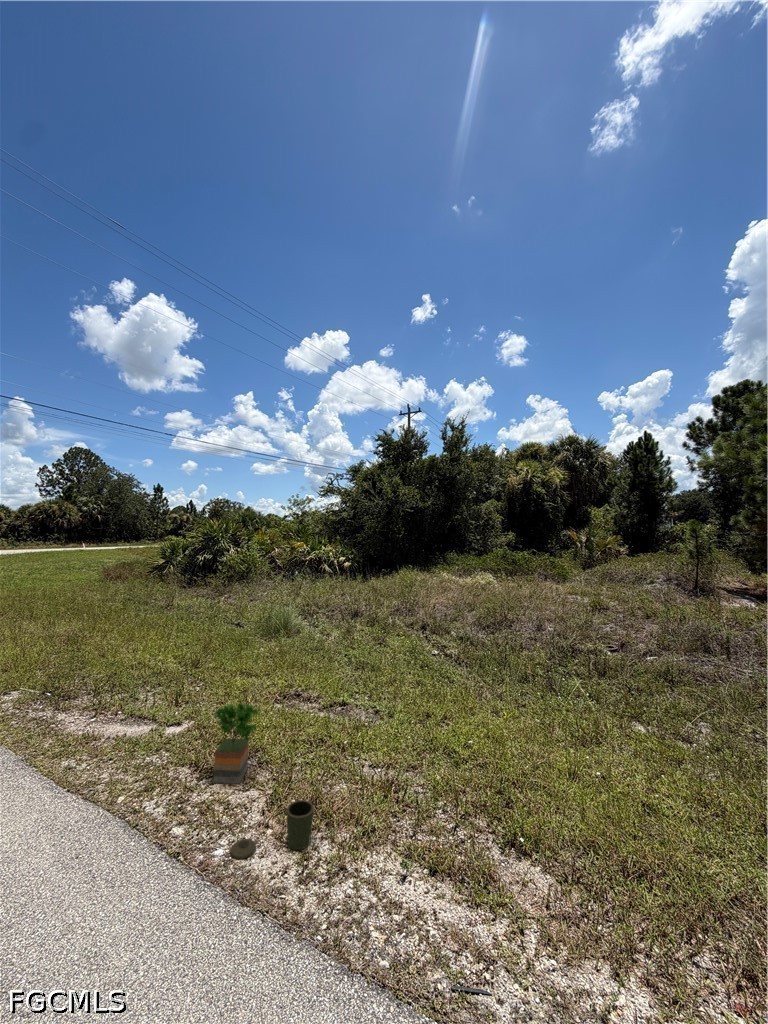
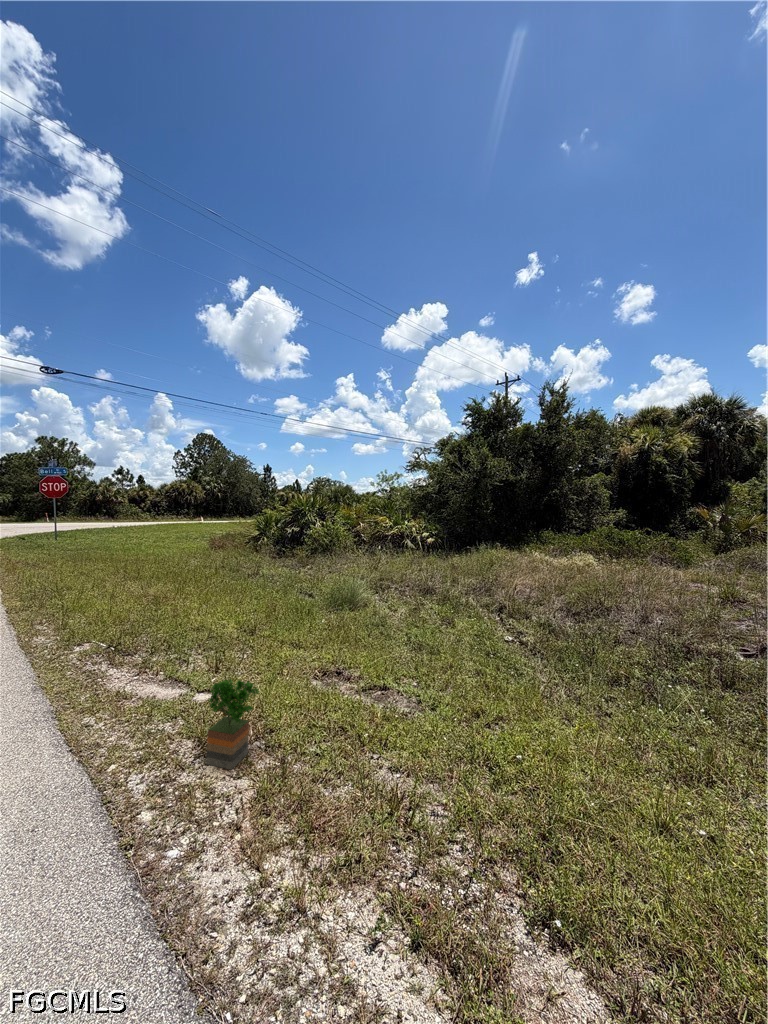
trash can: present [230,800,314,859] -> none [183,807,284,870]

